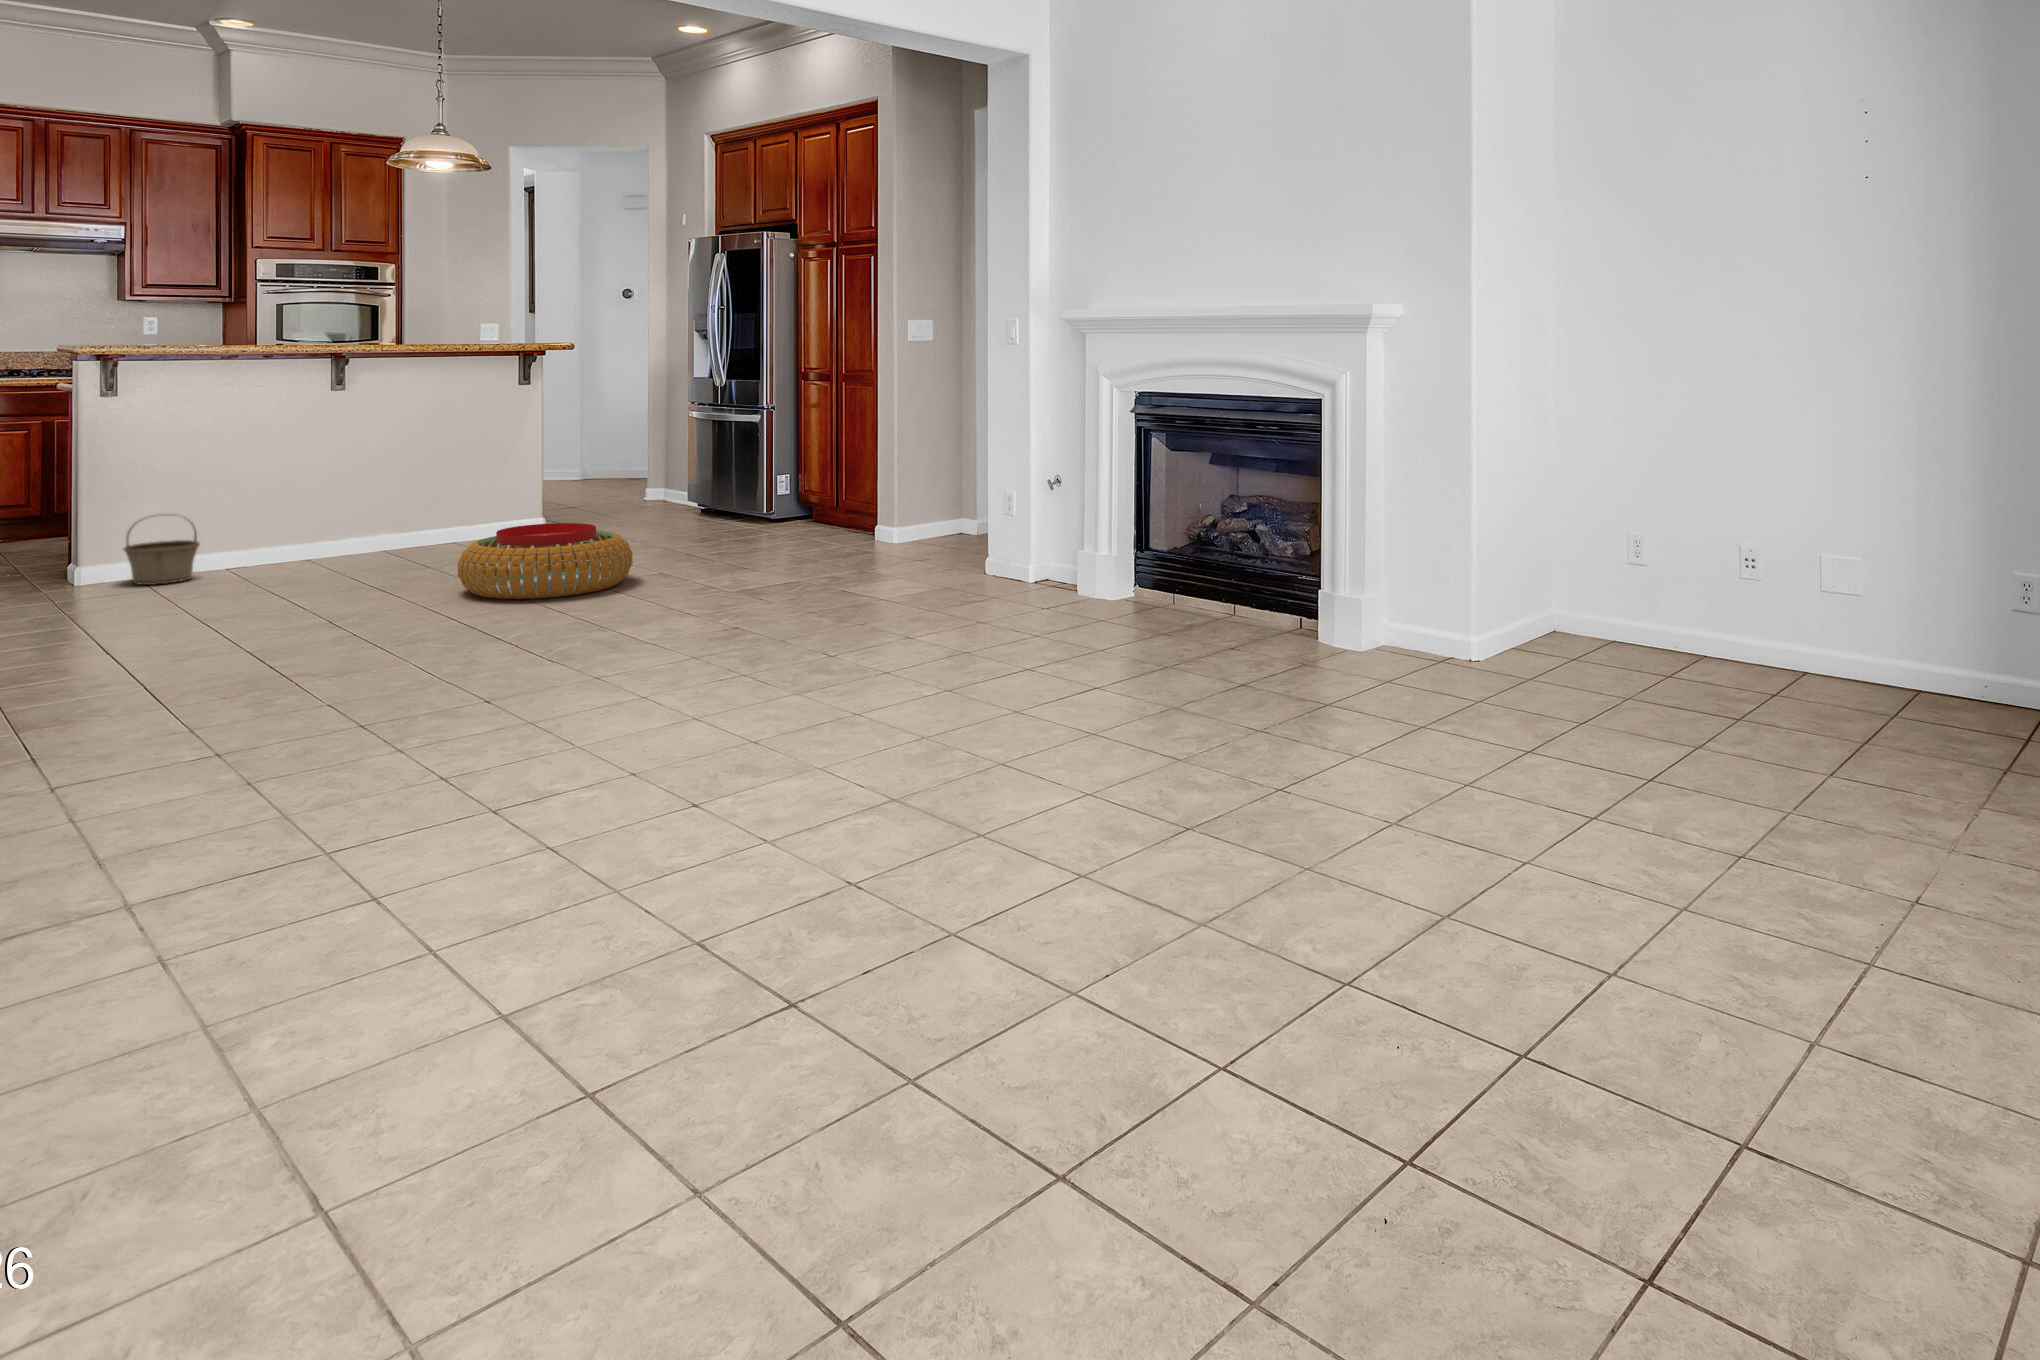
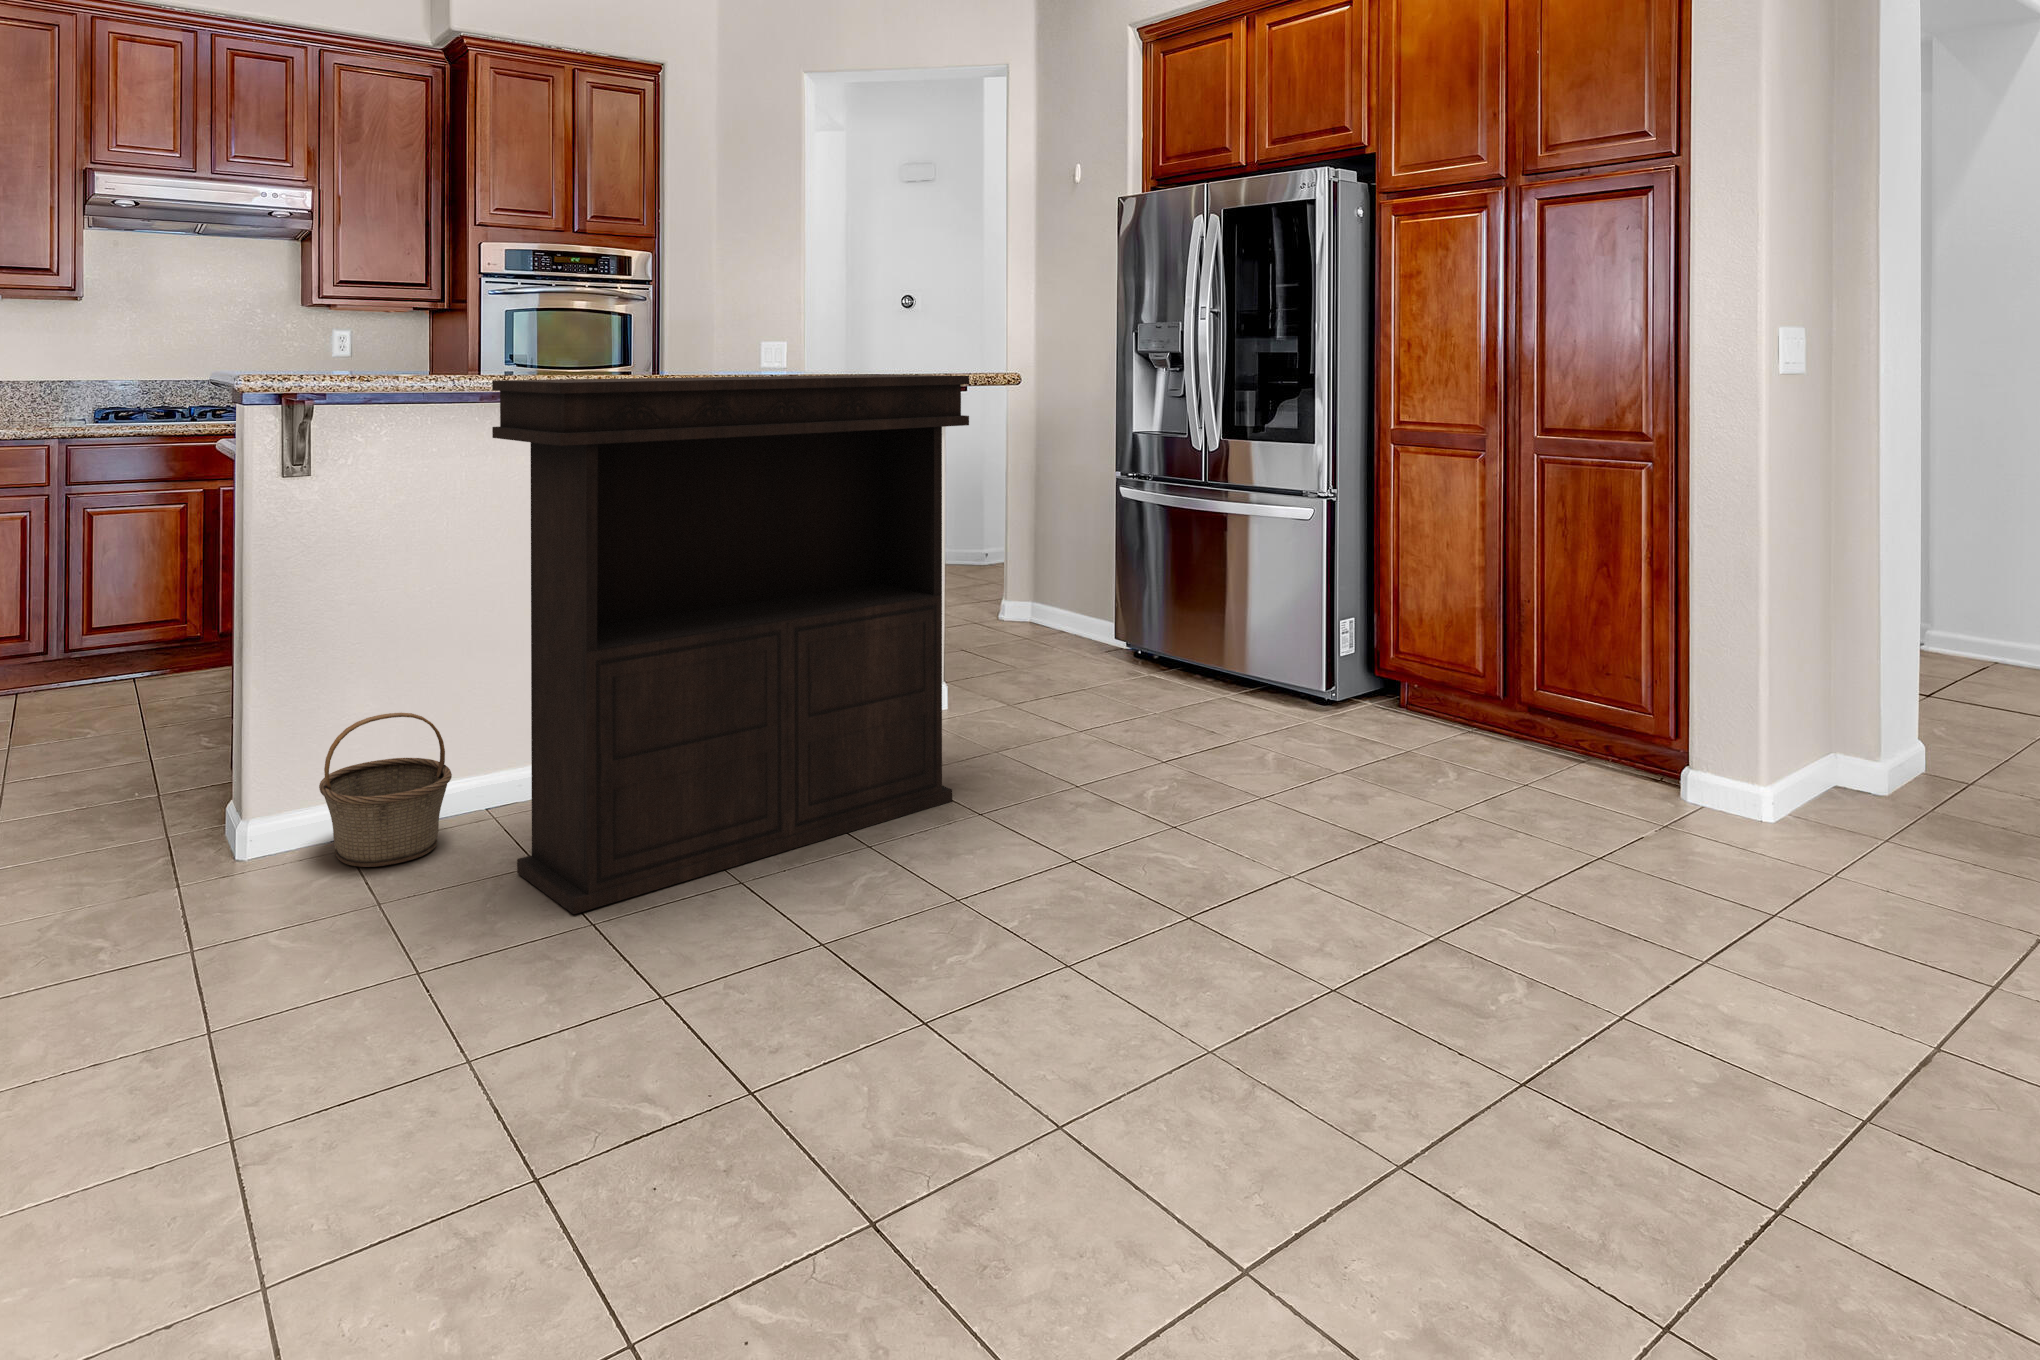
console table: none [217,345,500,590] -> present [492,374,969,914]
pouf: present [458,523,633,599] -> none [1024,792,1429,1053]

